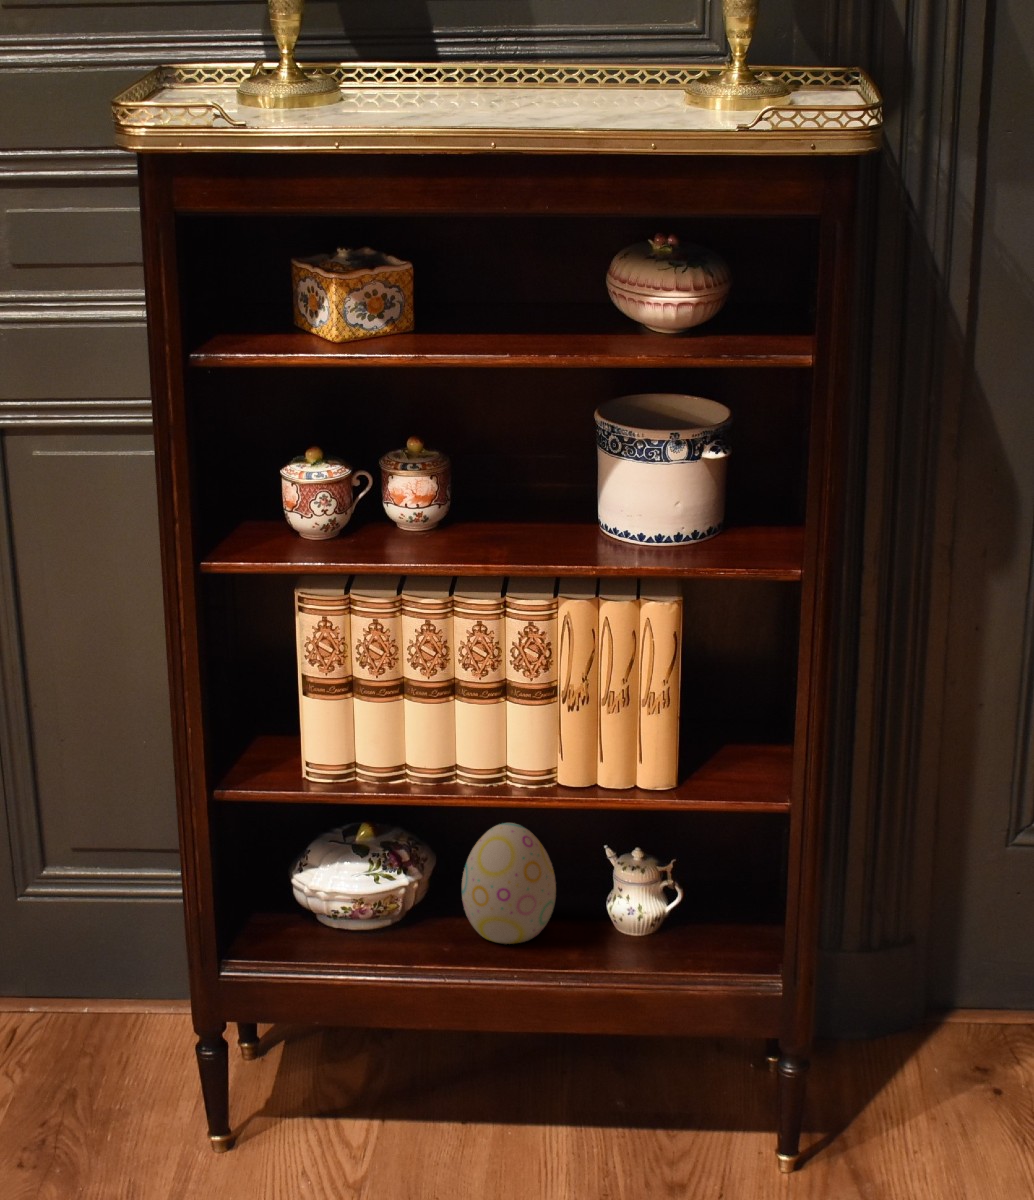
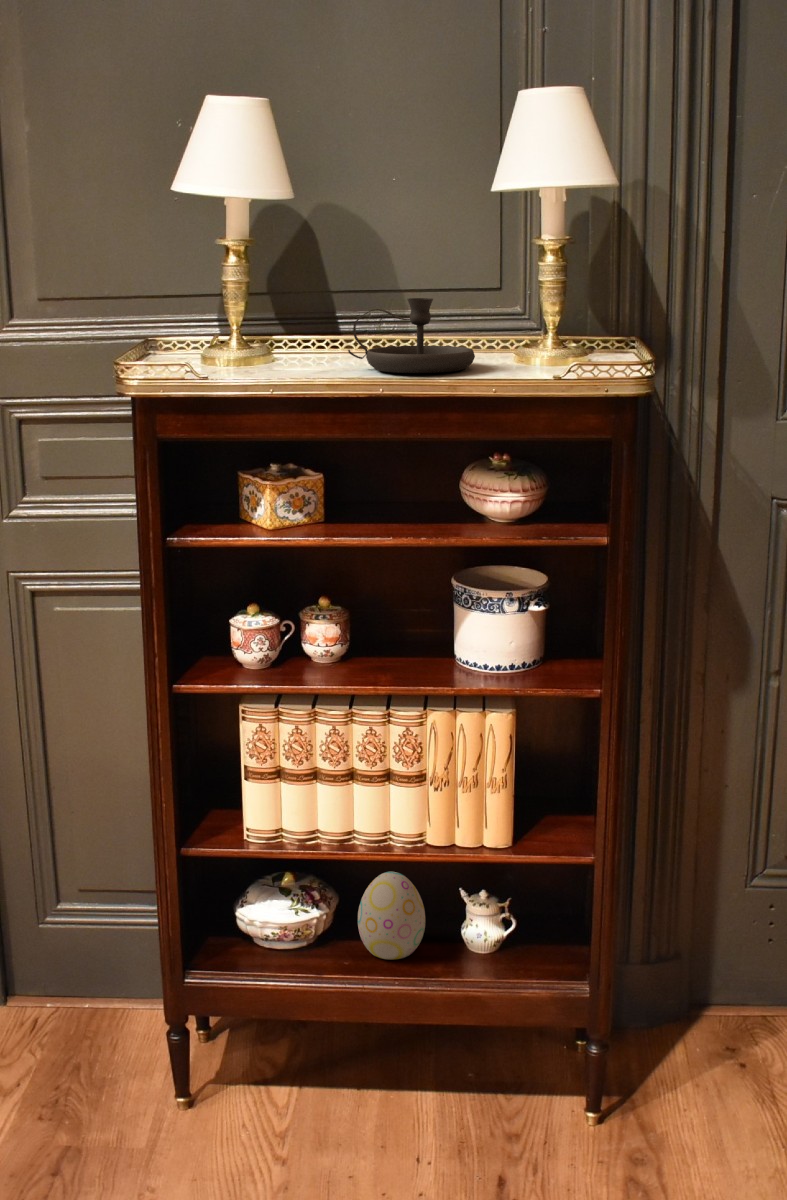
candlestick: none [447,10,627,119] -> present [348,298,475,373]

